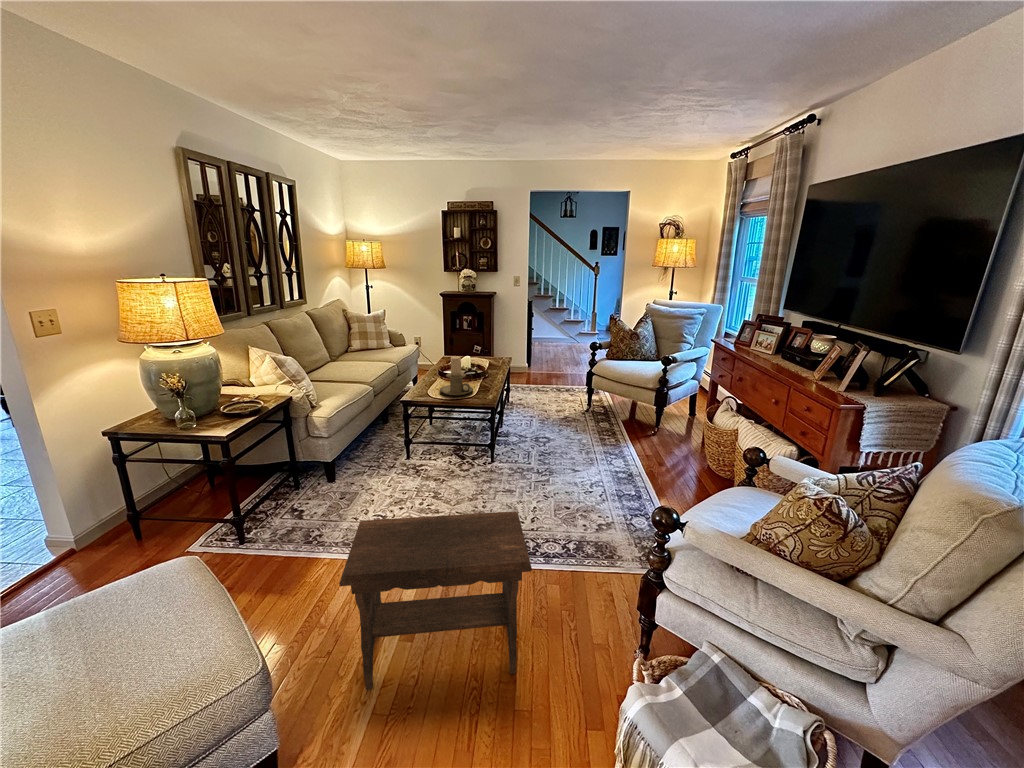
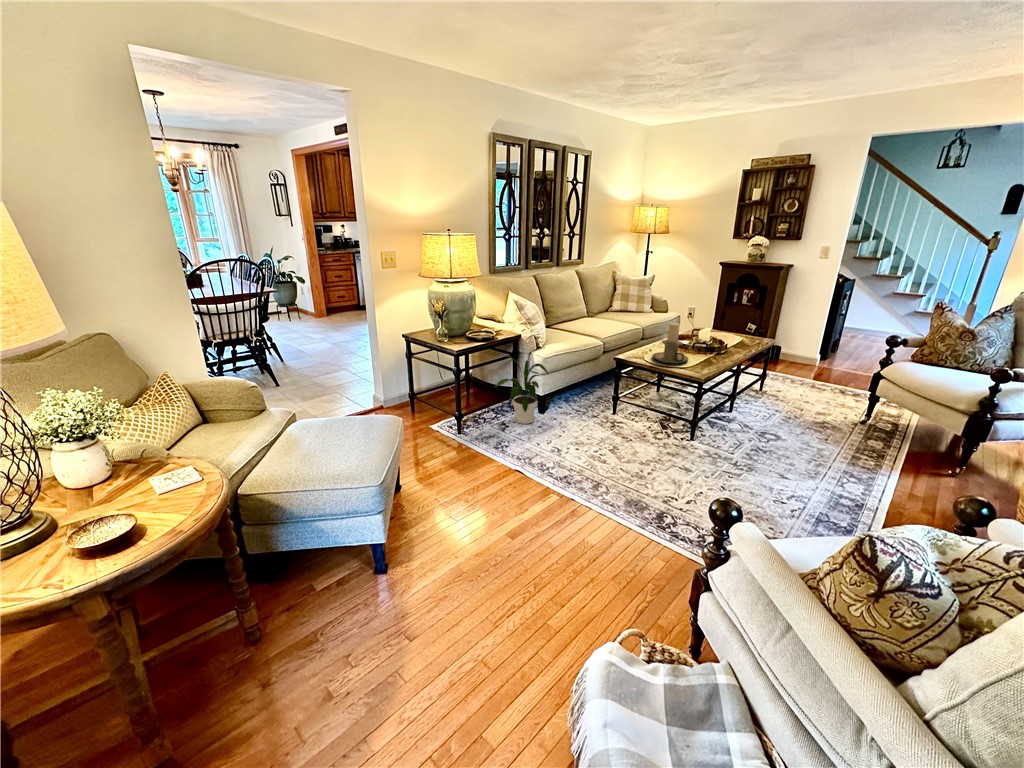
house plant: none [274,425,345,503] -> present [495,356,549,424]
footstool: present [339,511,532,690] -> none [452,429,620,603]

